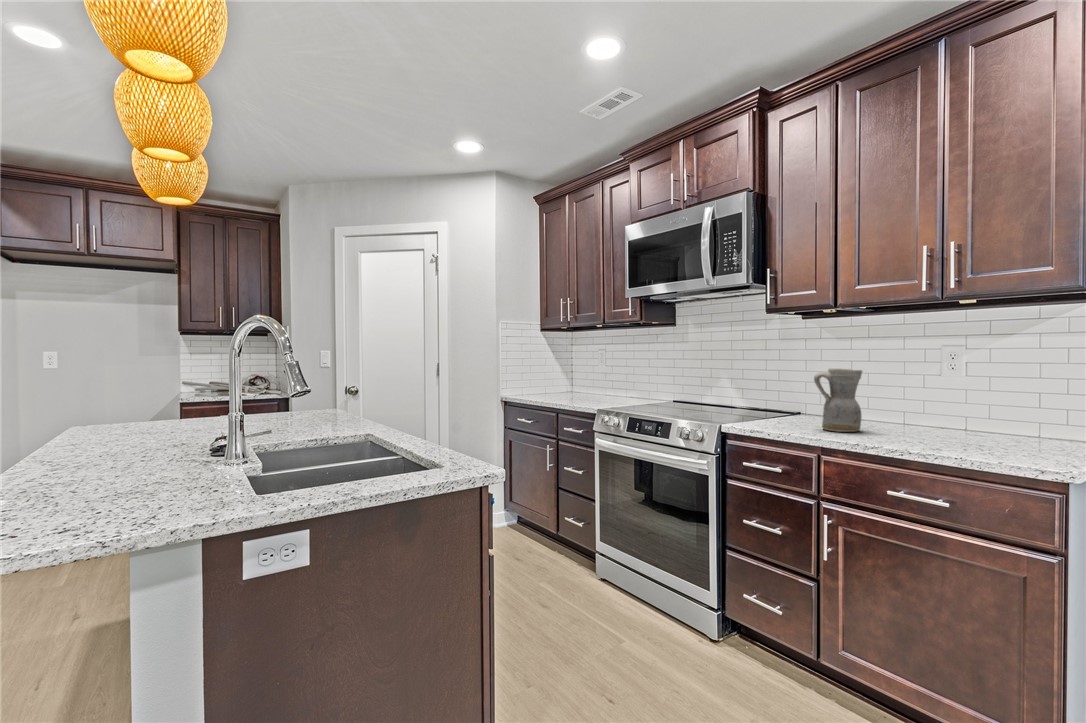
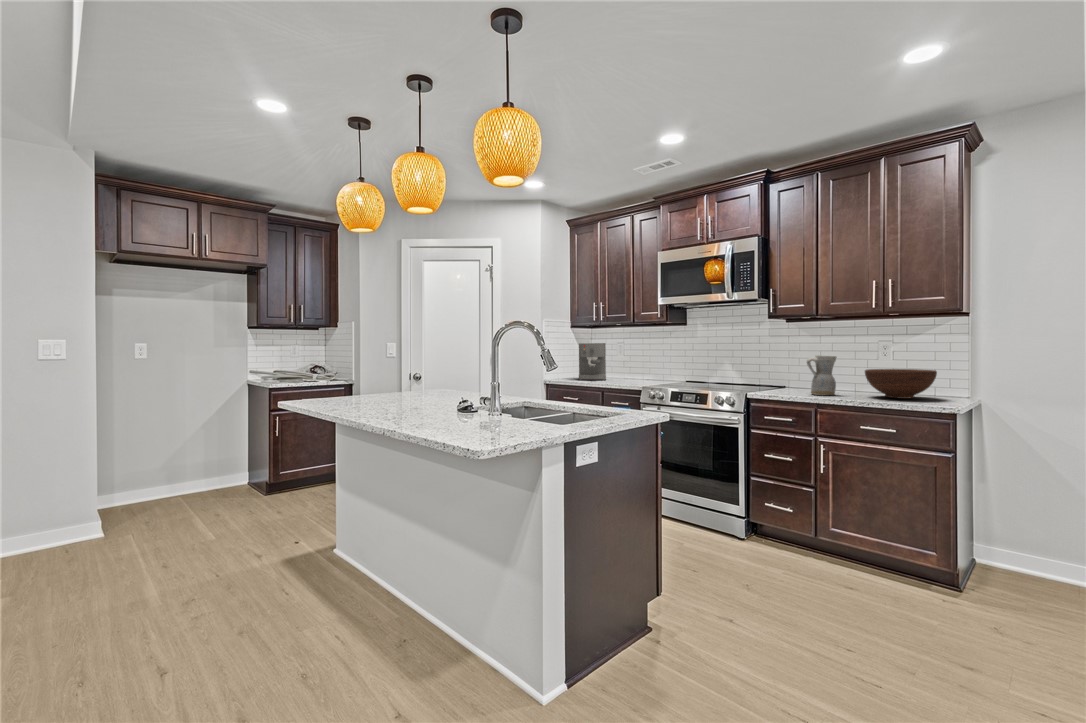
coffee maker: none [547,349,586,396] -> present [579,343,606,380]
fruit bowl: none [906,392,1035,444] -> present [865,369,937,399]

